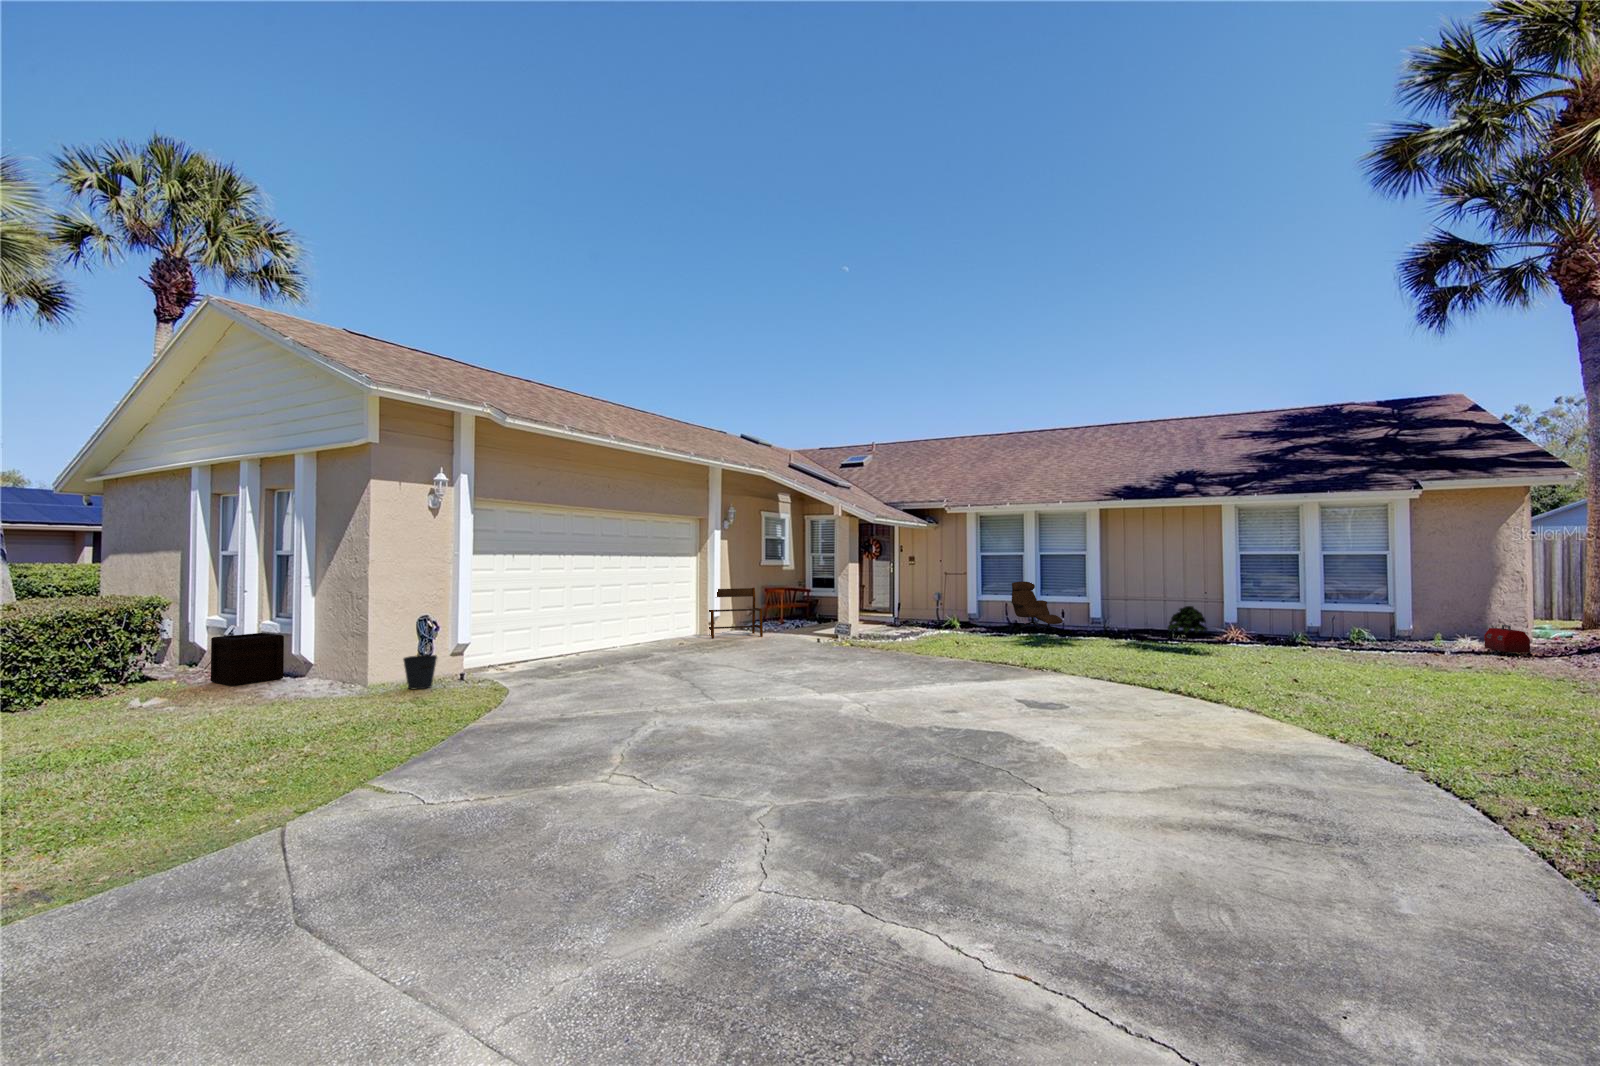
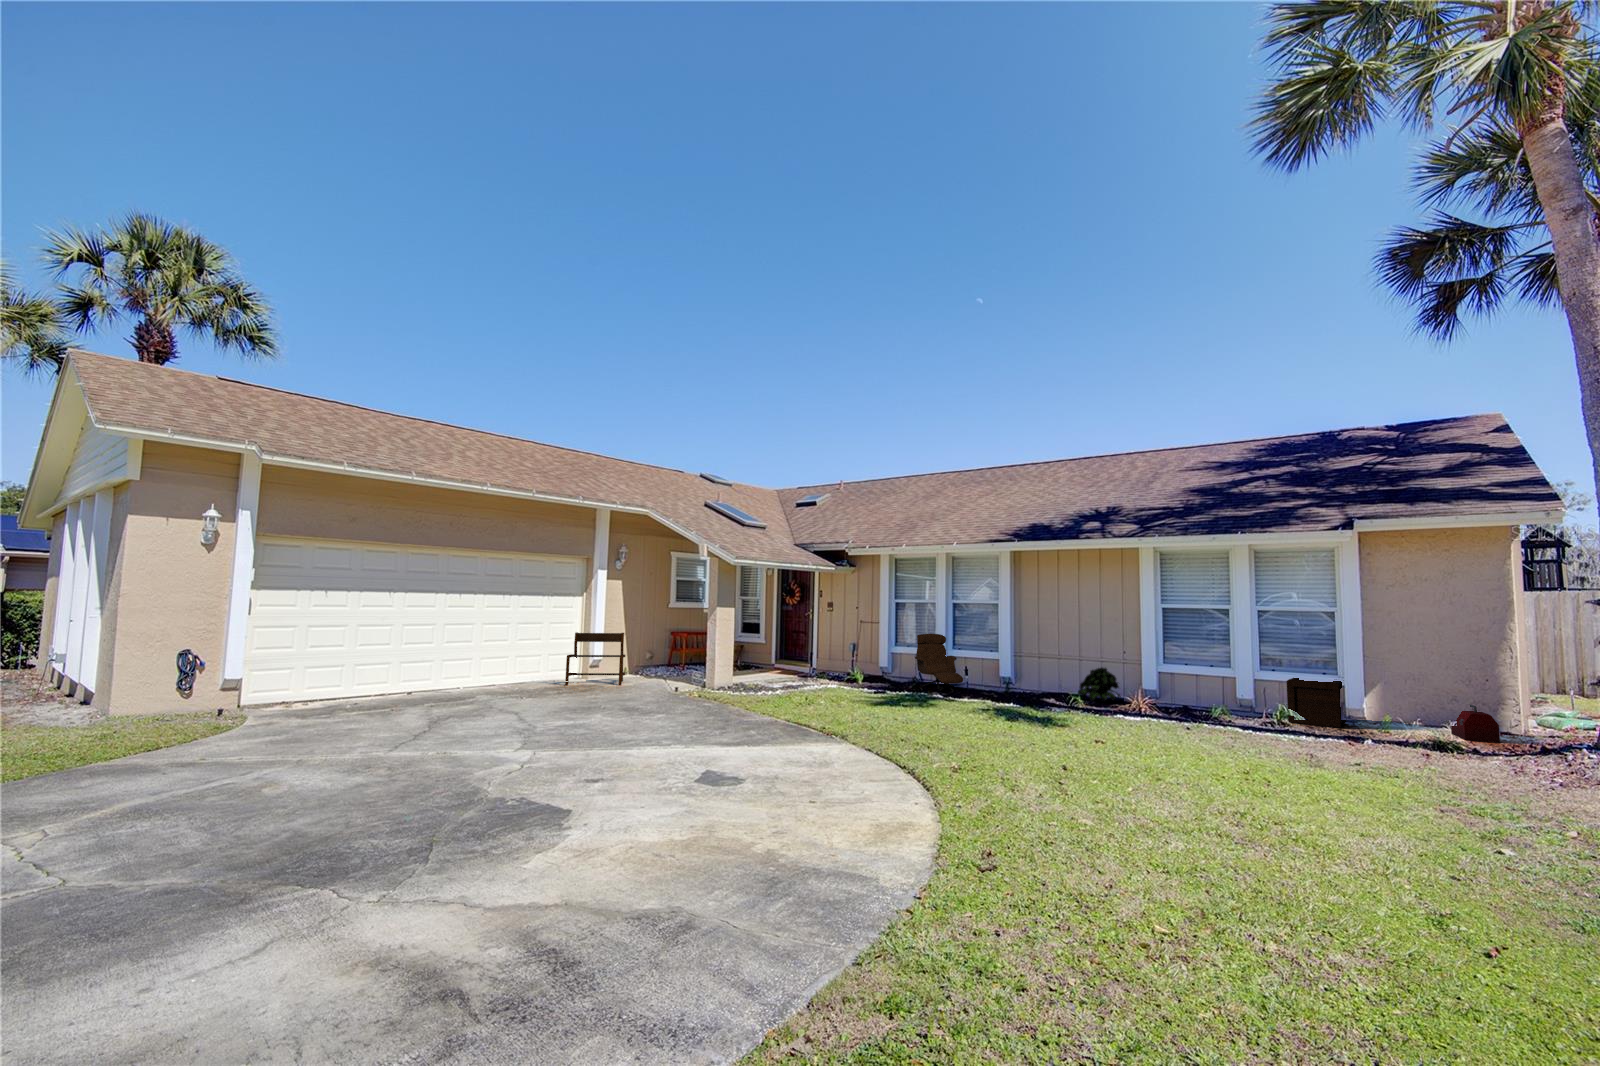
wooden crate: present [211,633,284,686] -> present [1287,678,1347,728]
bucket: present [403,655,437,689] -> none [151,690,190,723]

